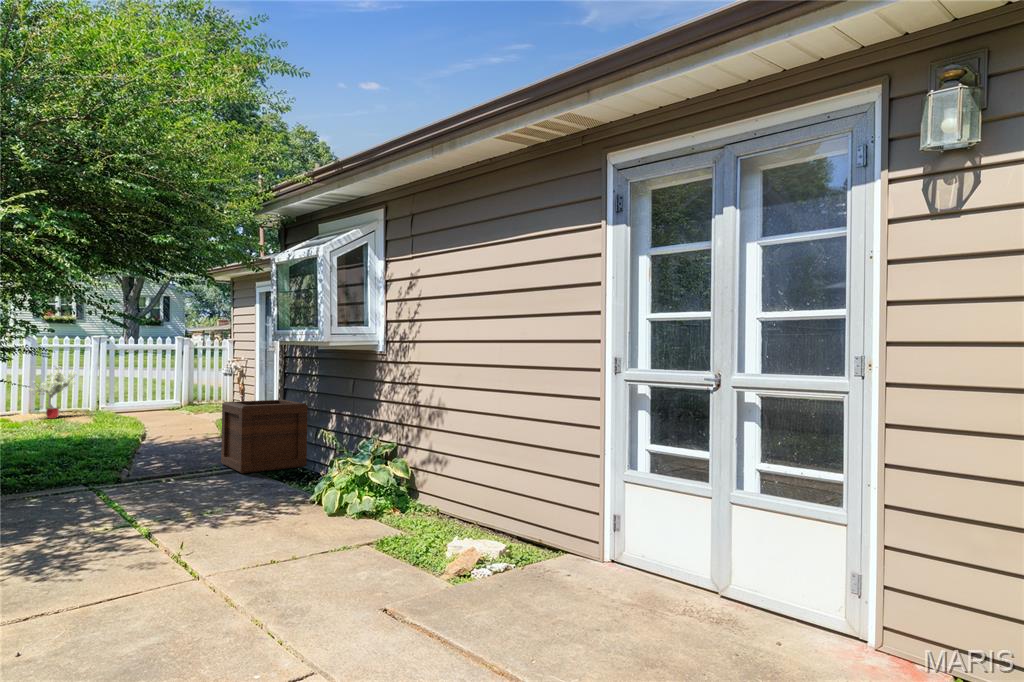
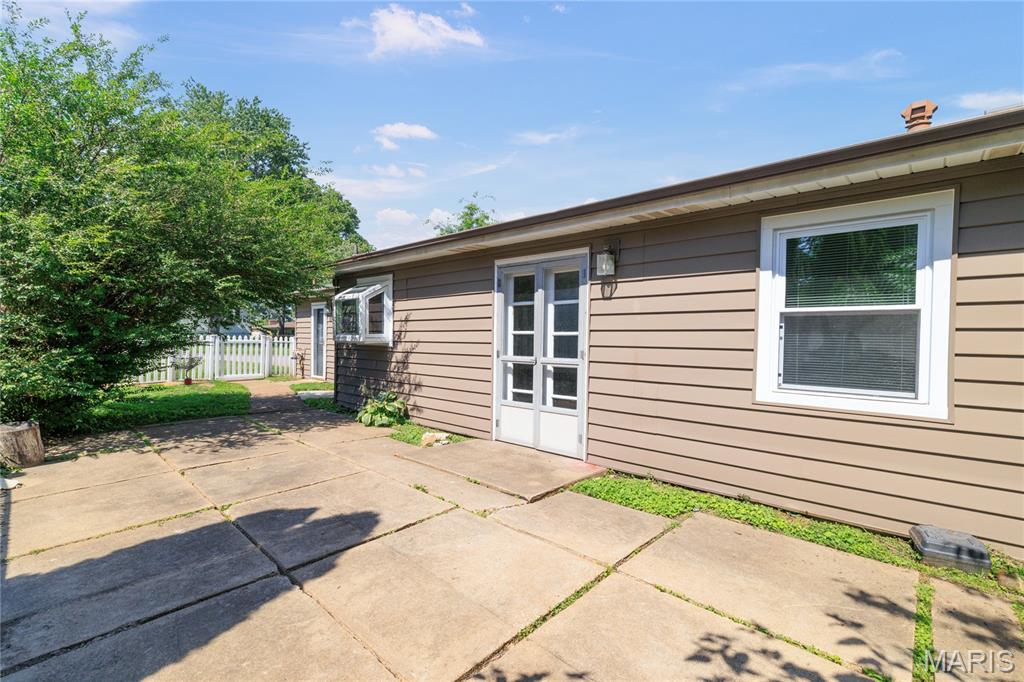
wooden crate: present [221,400,308,473] -> none [302,372,350,410]

